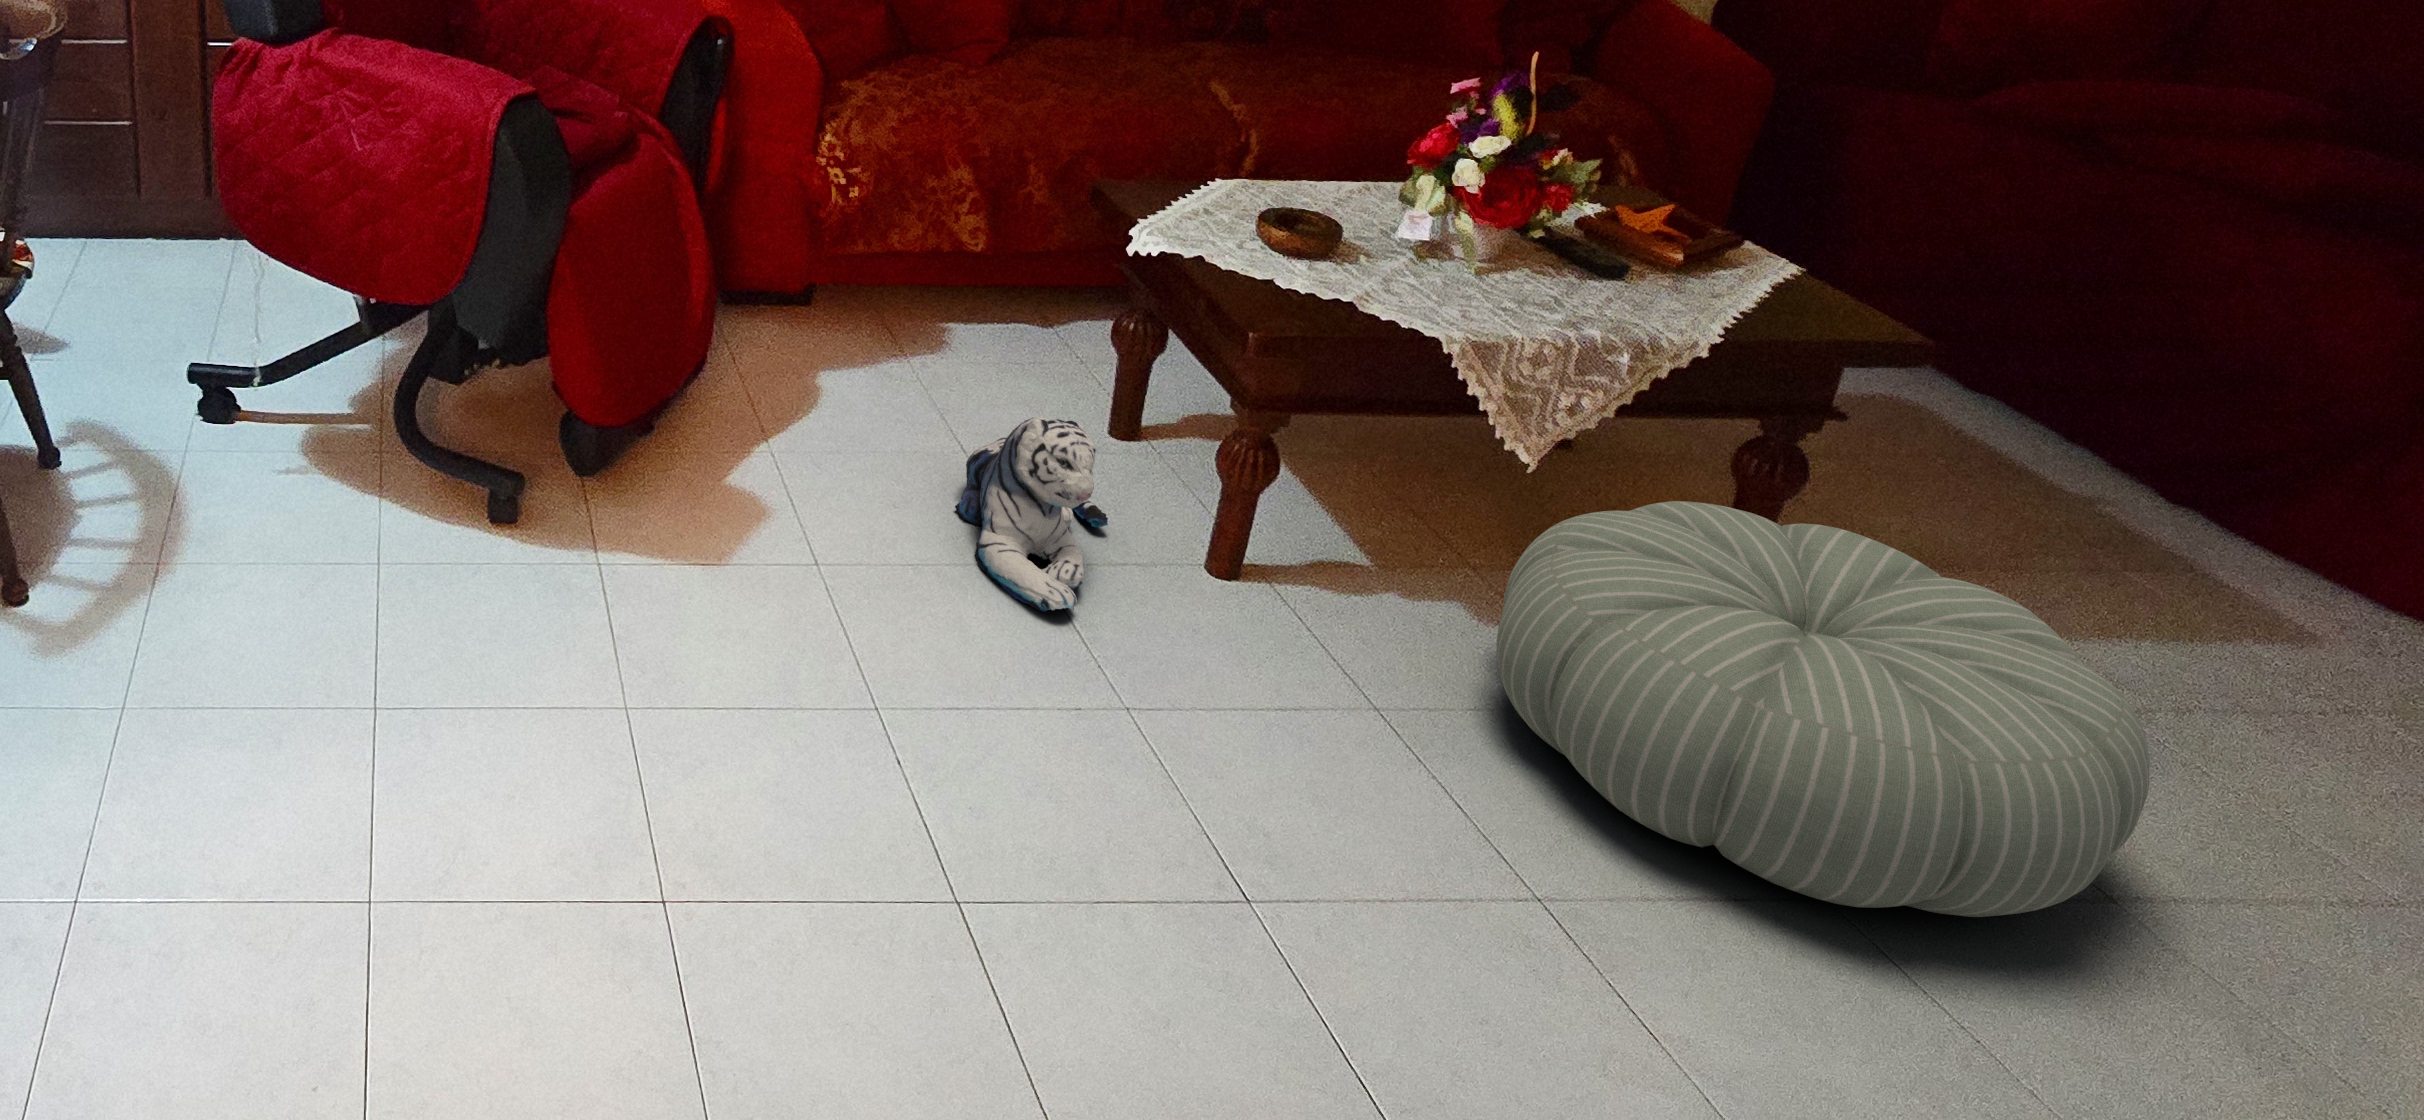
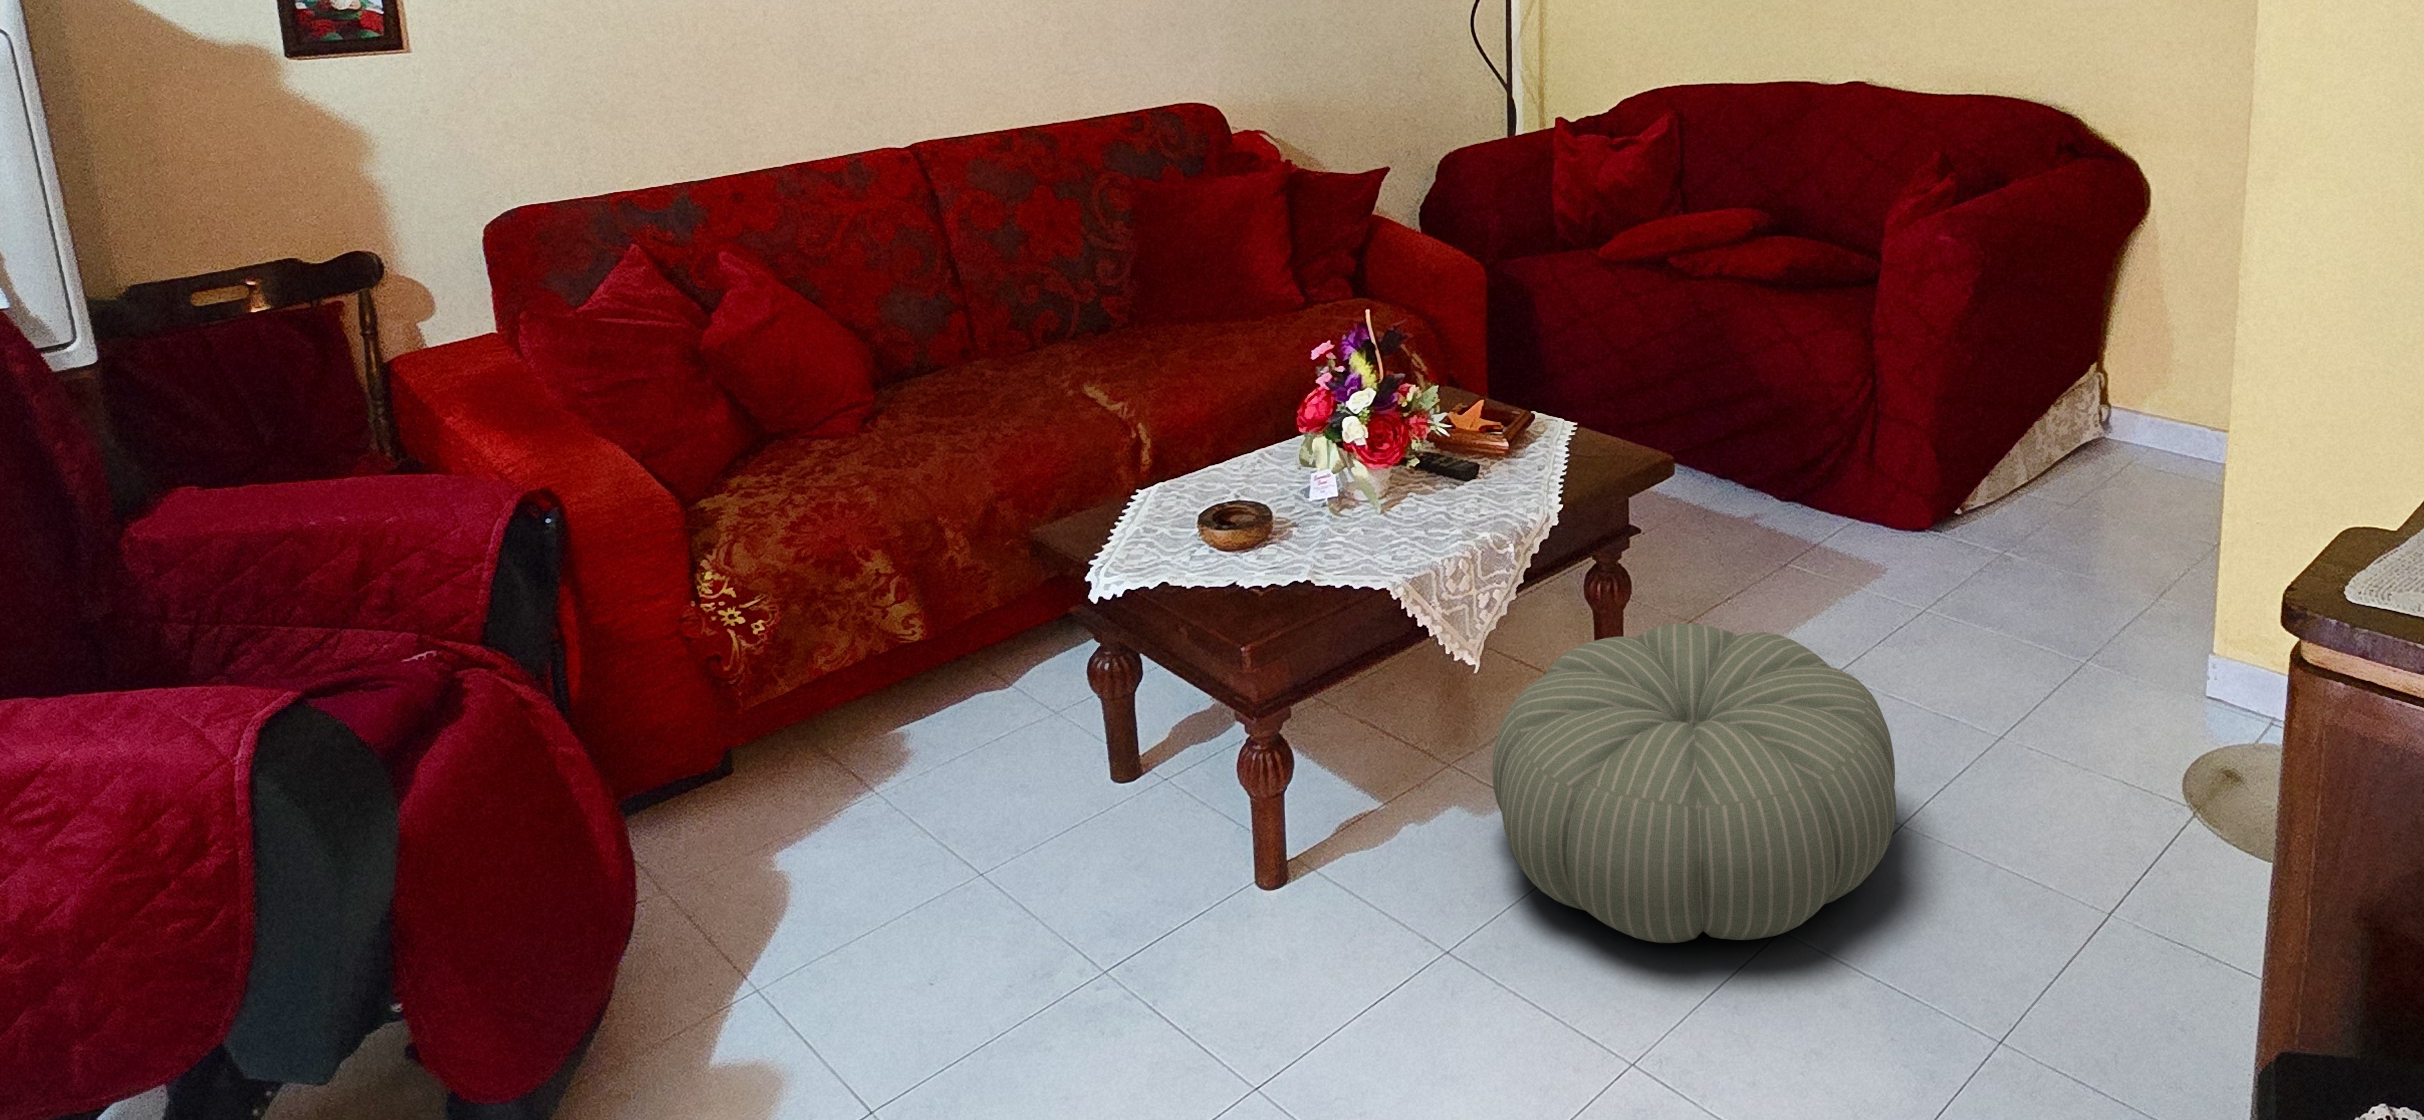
plush toy: present [955,417,1108,612] -> none [996,800,1165,1022]

